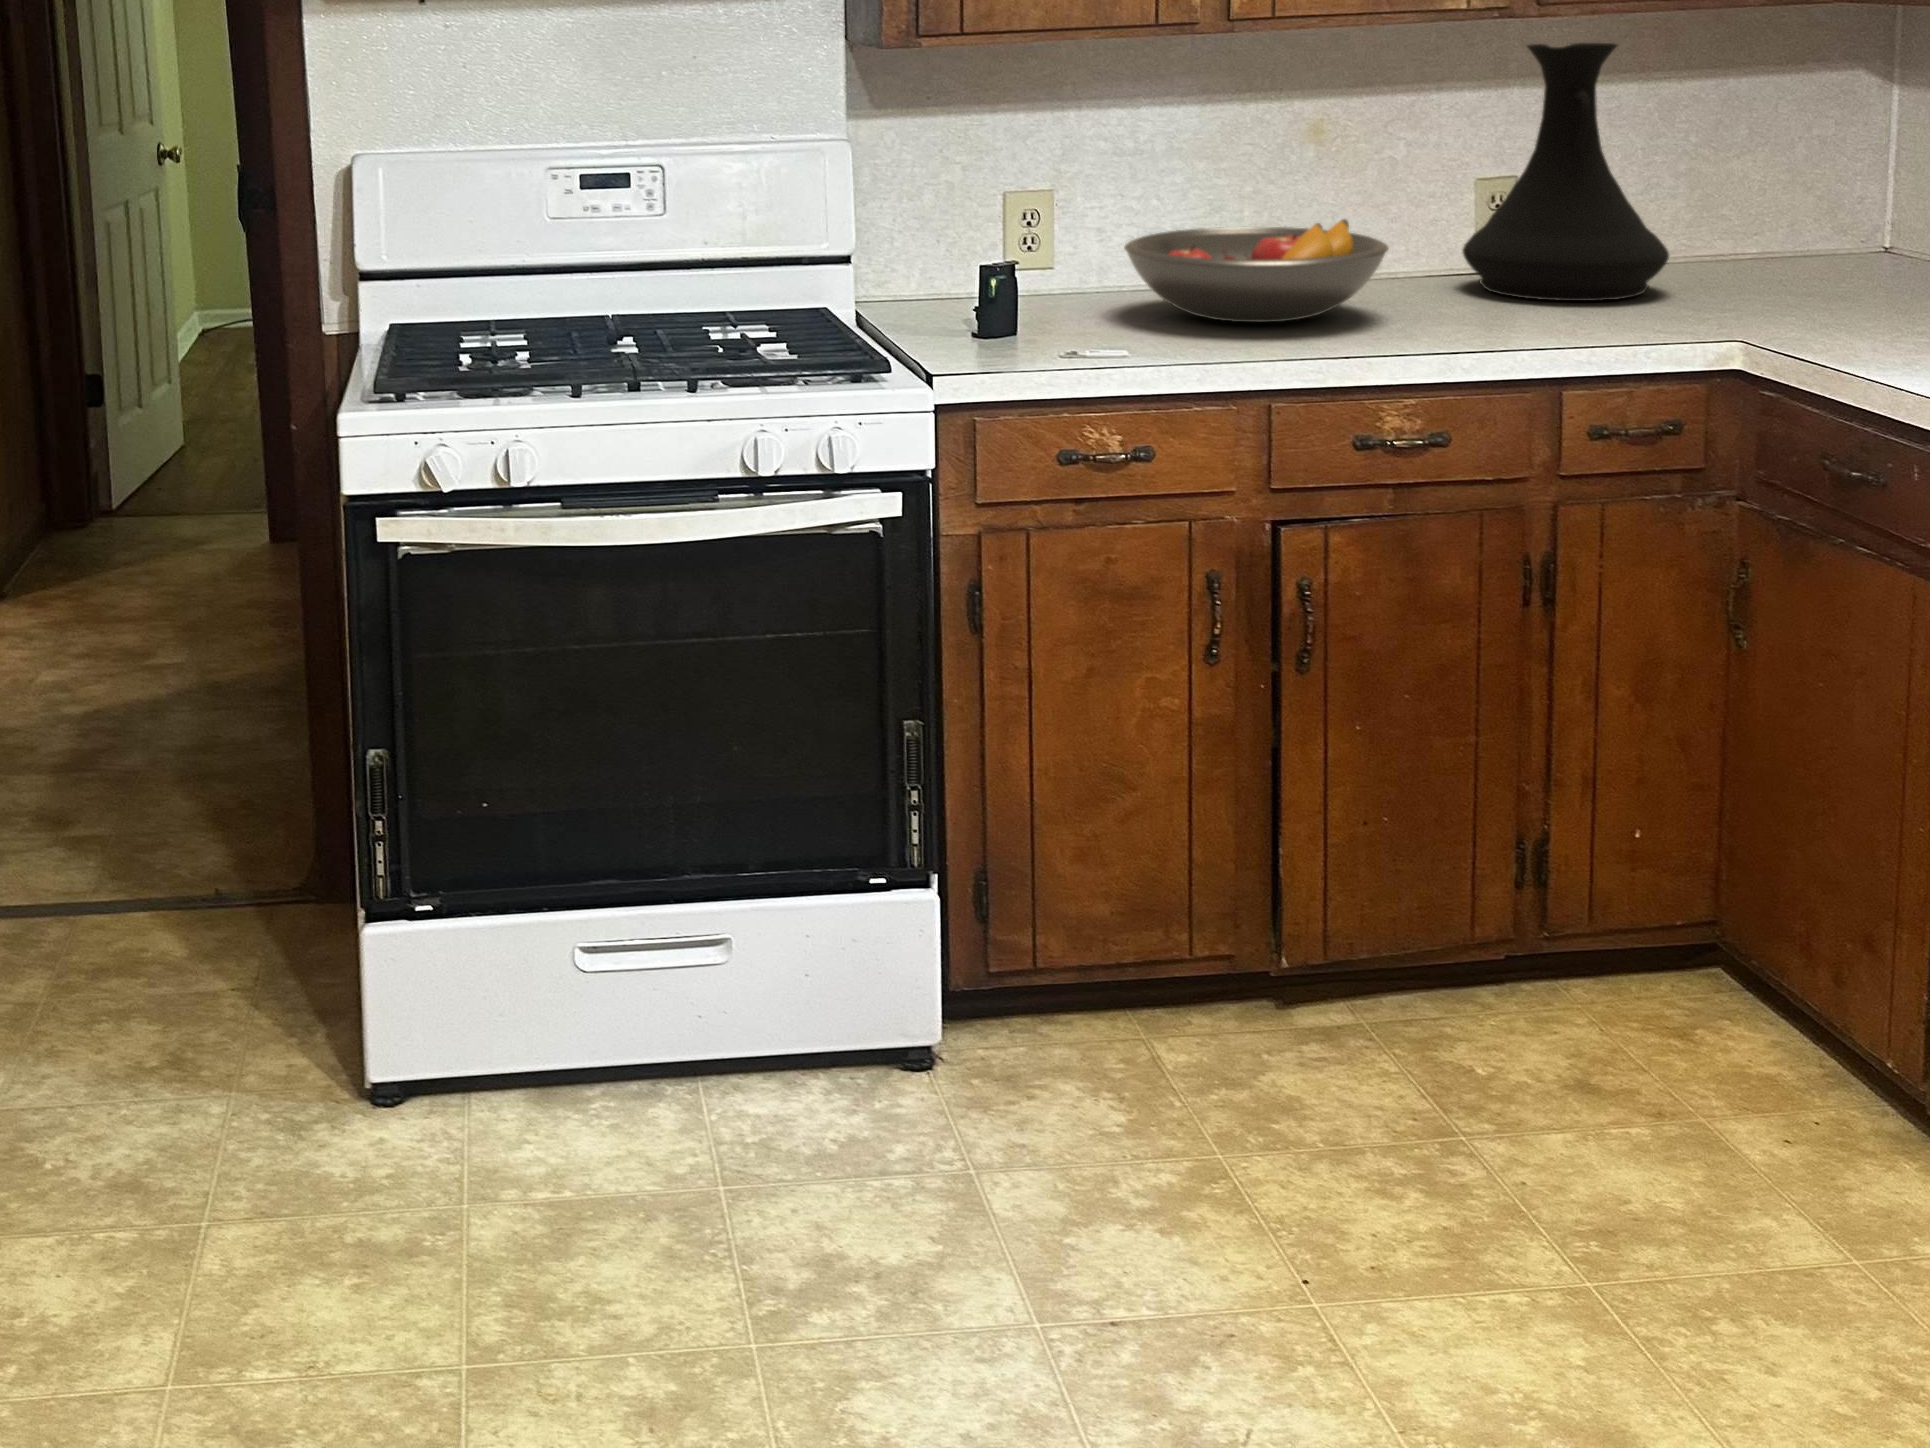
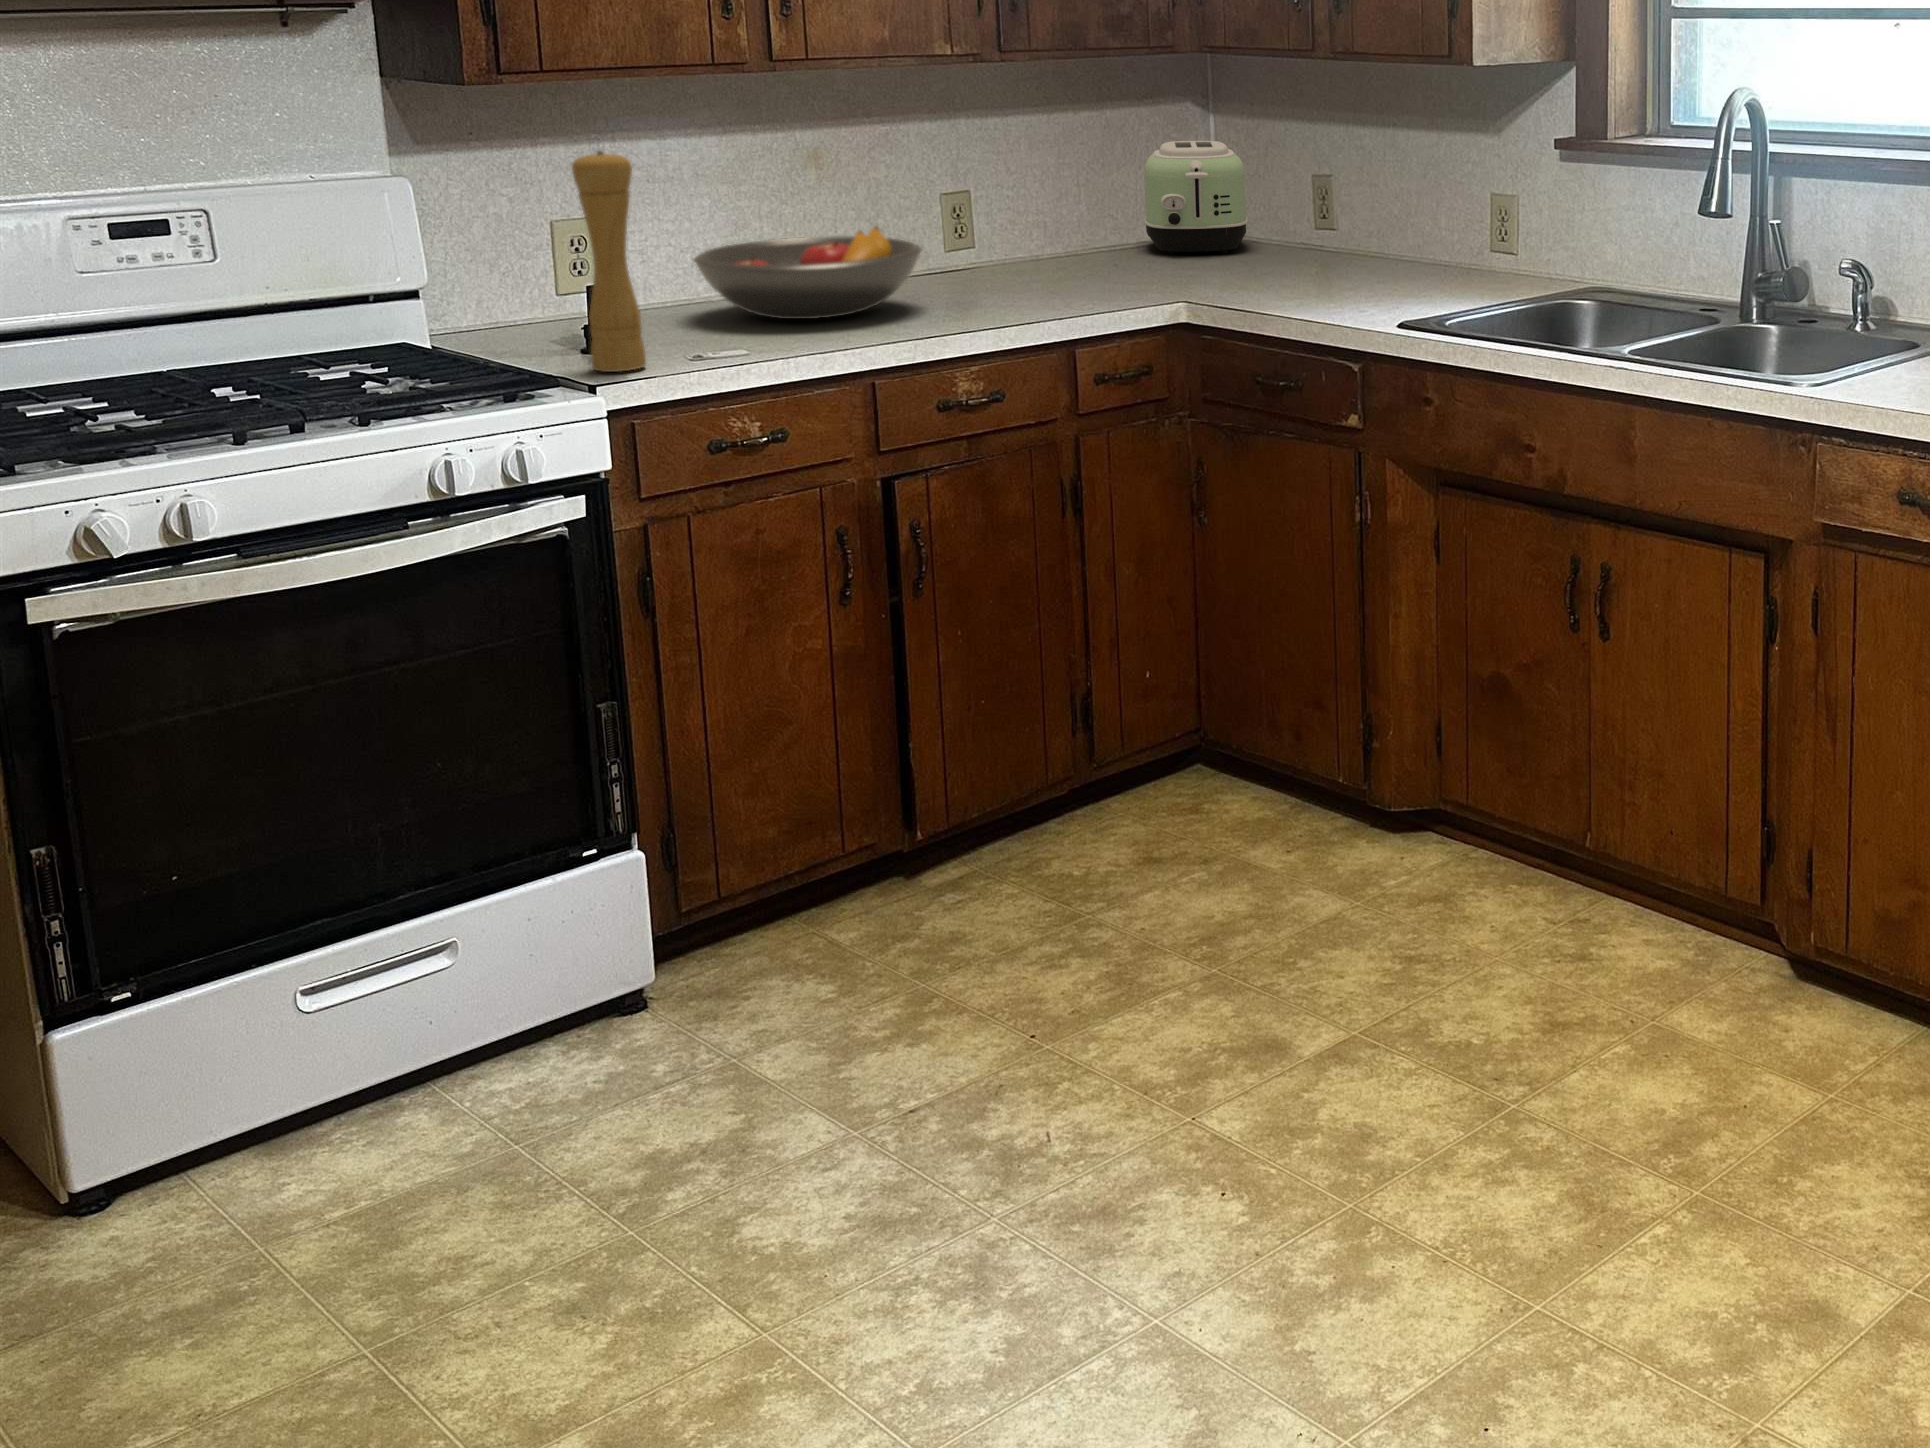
vase: present [1463,43,1669,301] -> none [950,74,1107,282]
pepper mill: none [948,119,1009,362] -> present [572,151,646,372]
toaster: none [1752,133,1908,283] -> present [1144,141,1248,254]

